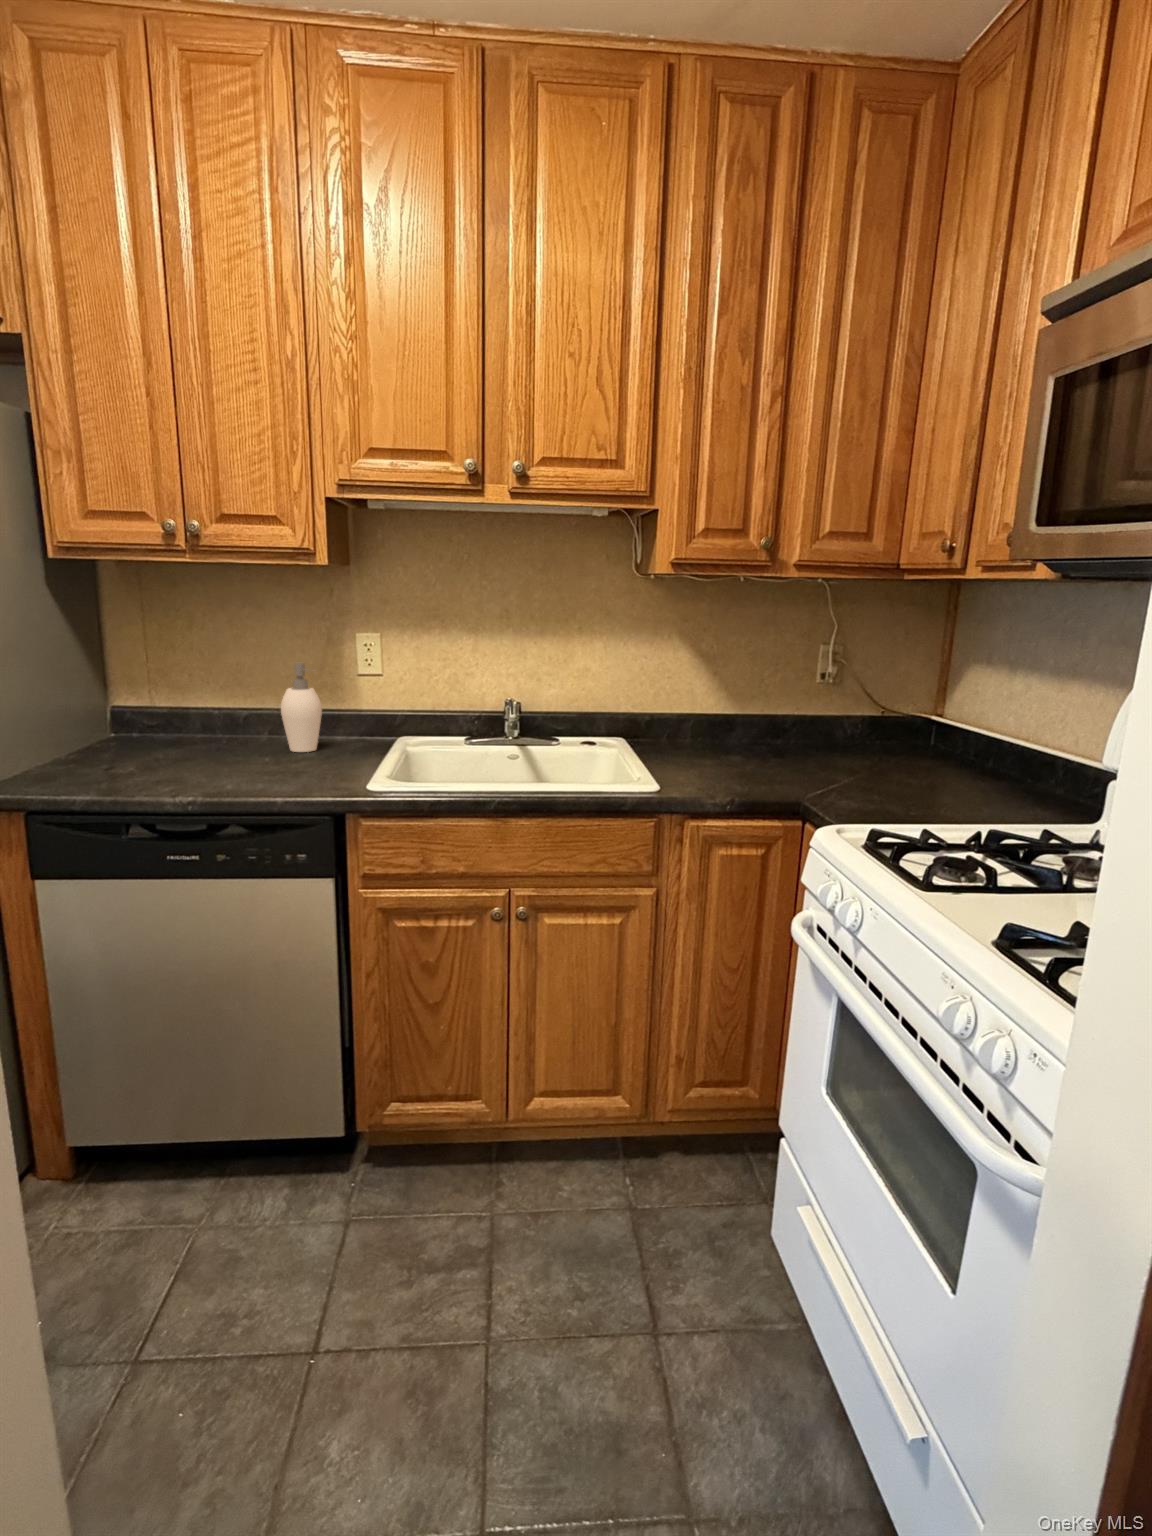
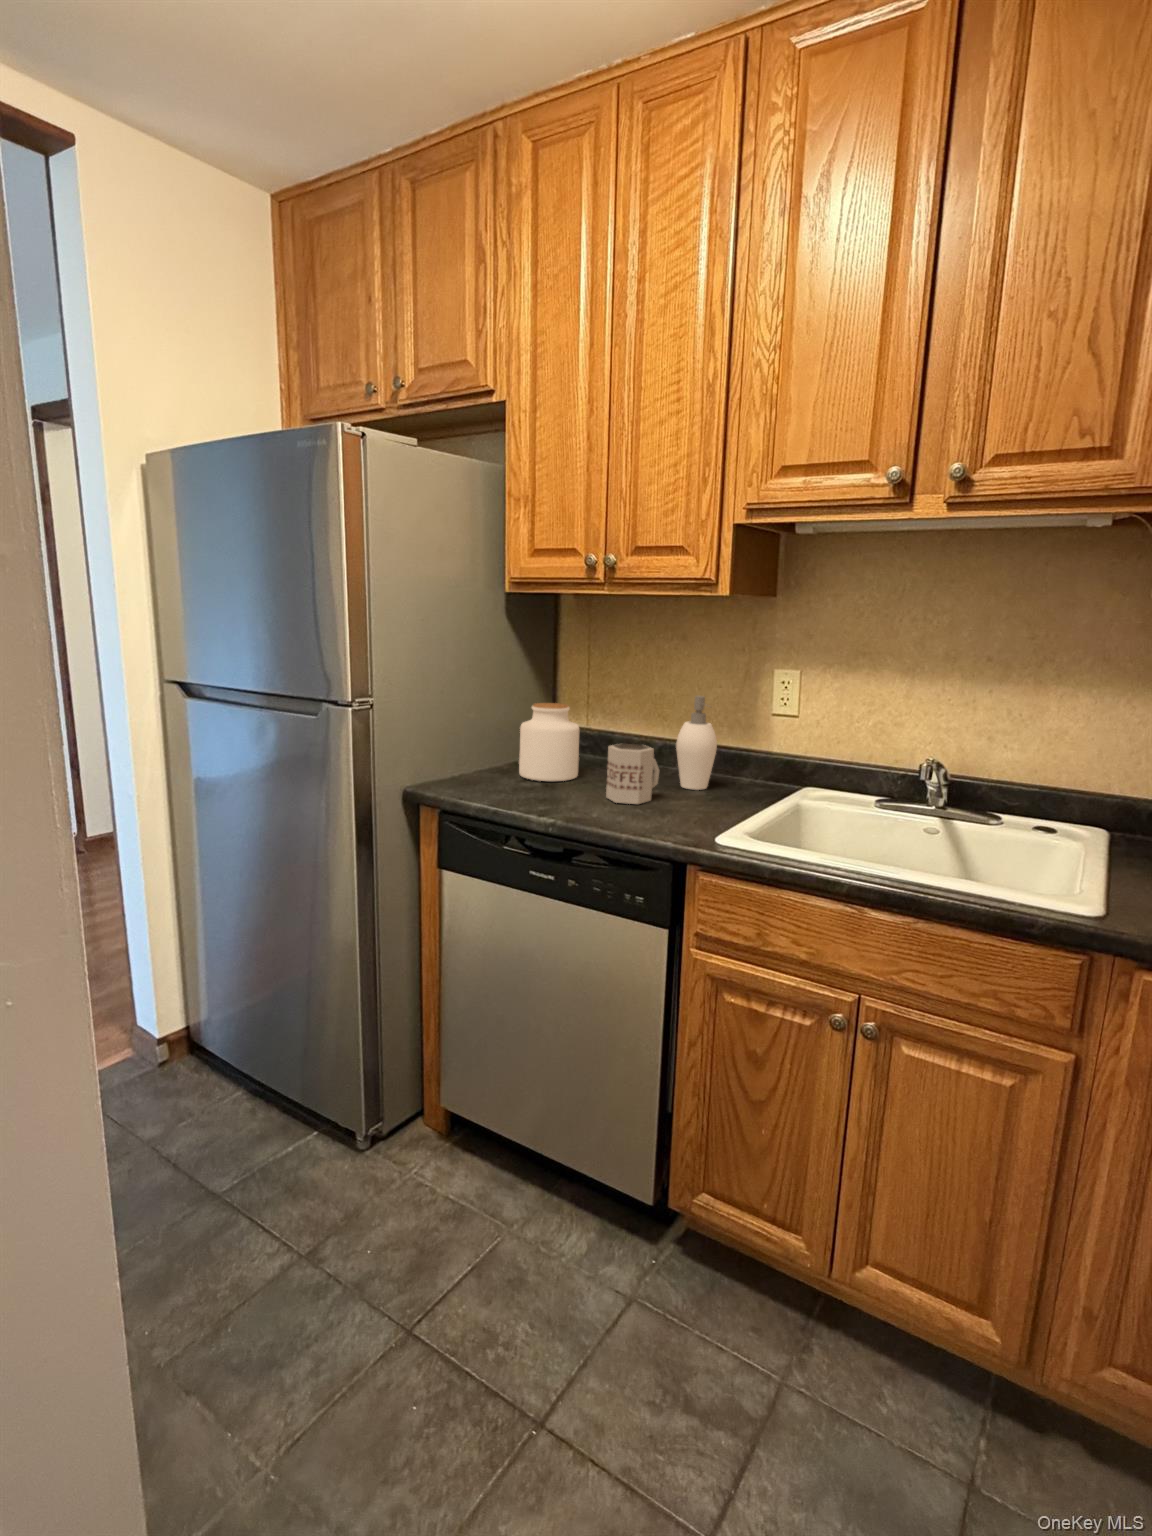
jar: none [96,682,174,766] -> present [519,703,579,781]
mug: none [222,714,277,773] -> present [606,744,660,804]

